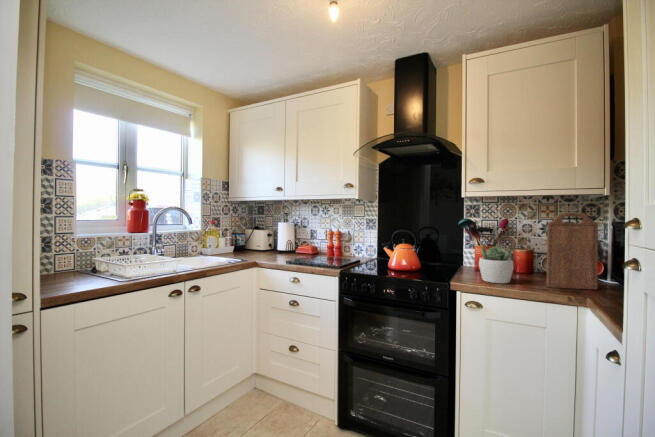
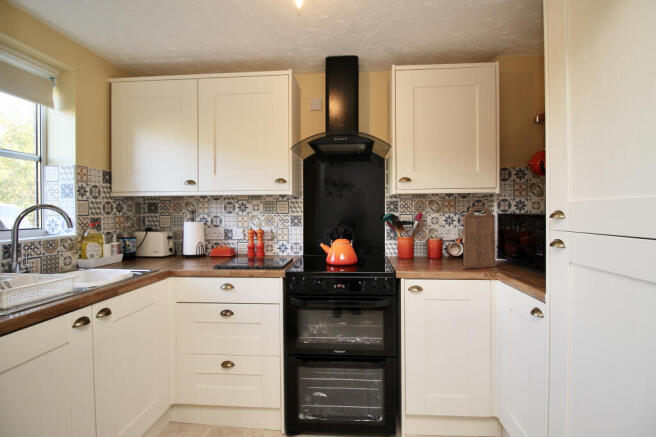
succulent plant: present [479,245,514,283] -> none [411,236,439,269]

